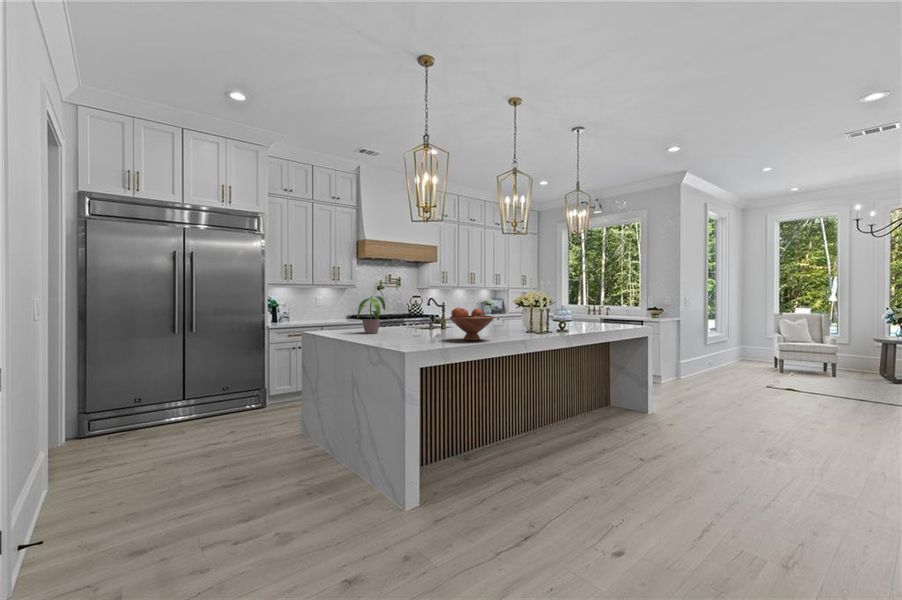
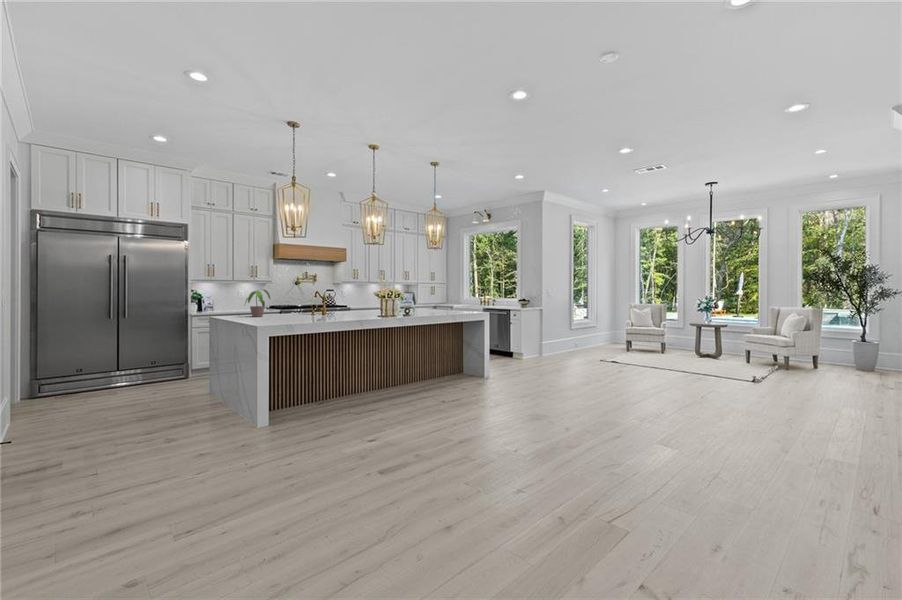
fruit bowl: present [450,307,494,341] -> none [298,297,330,320]

